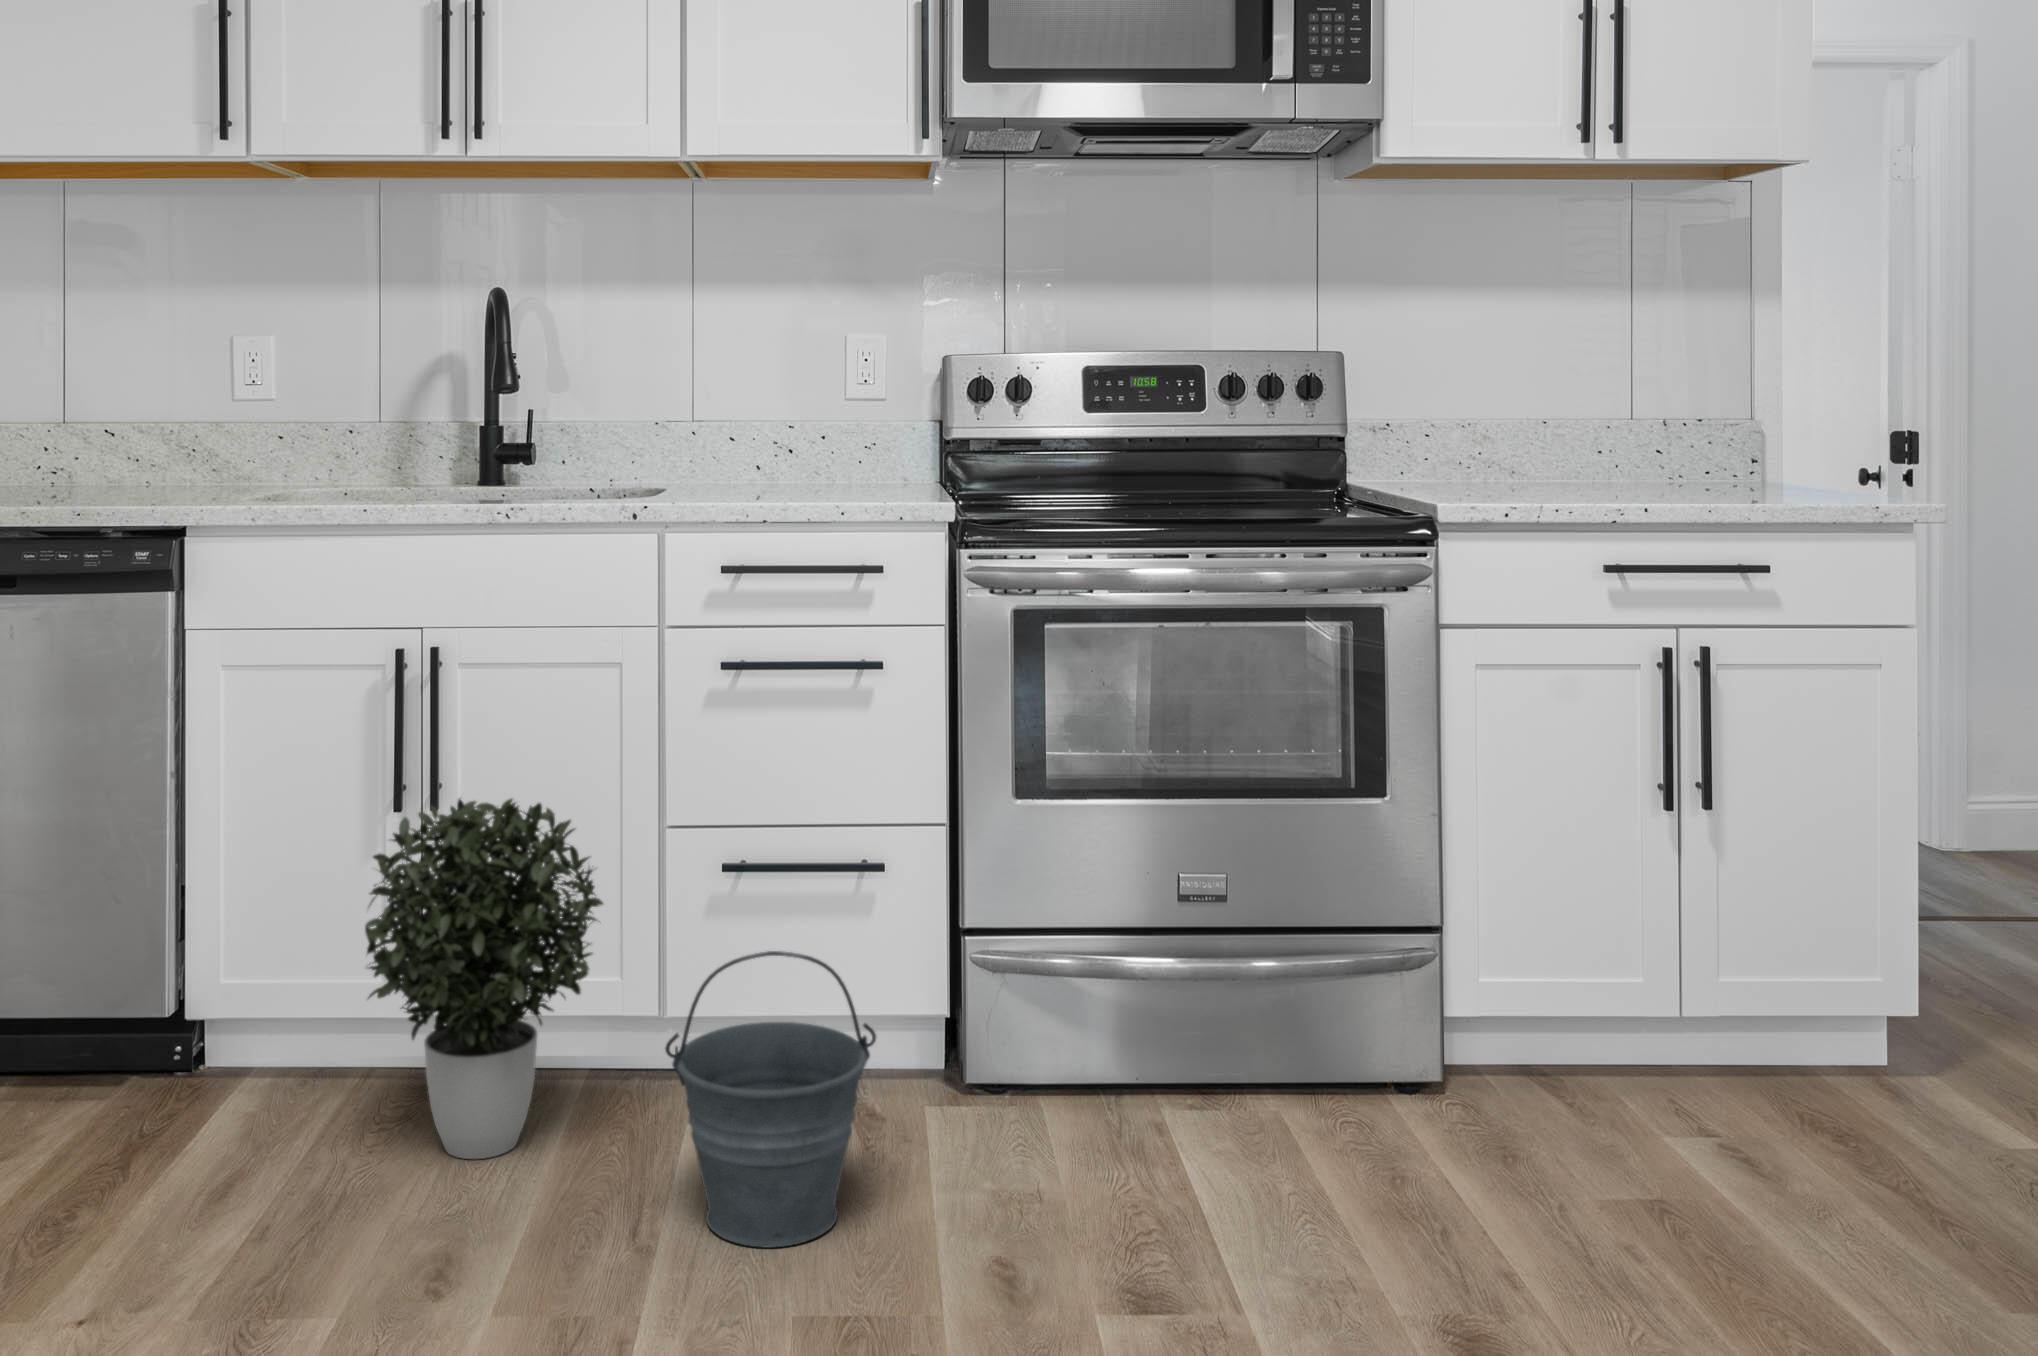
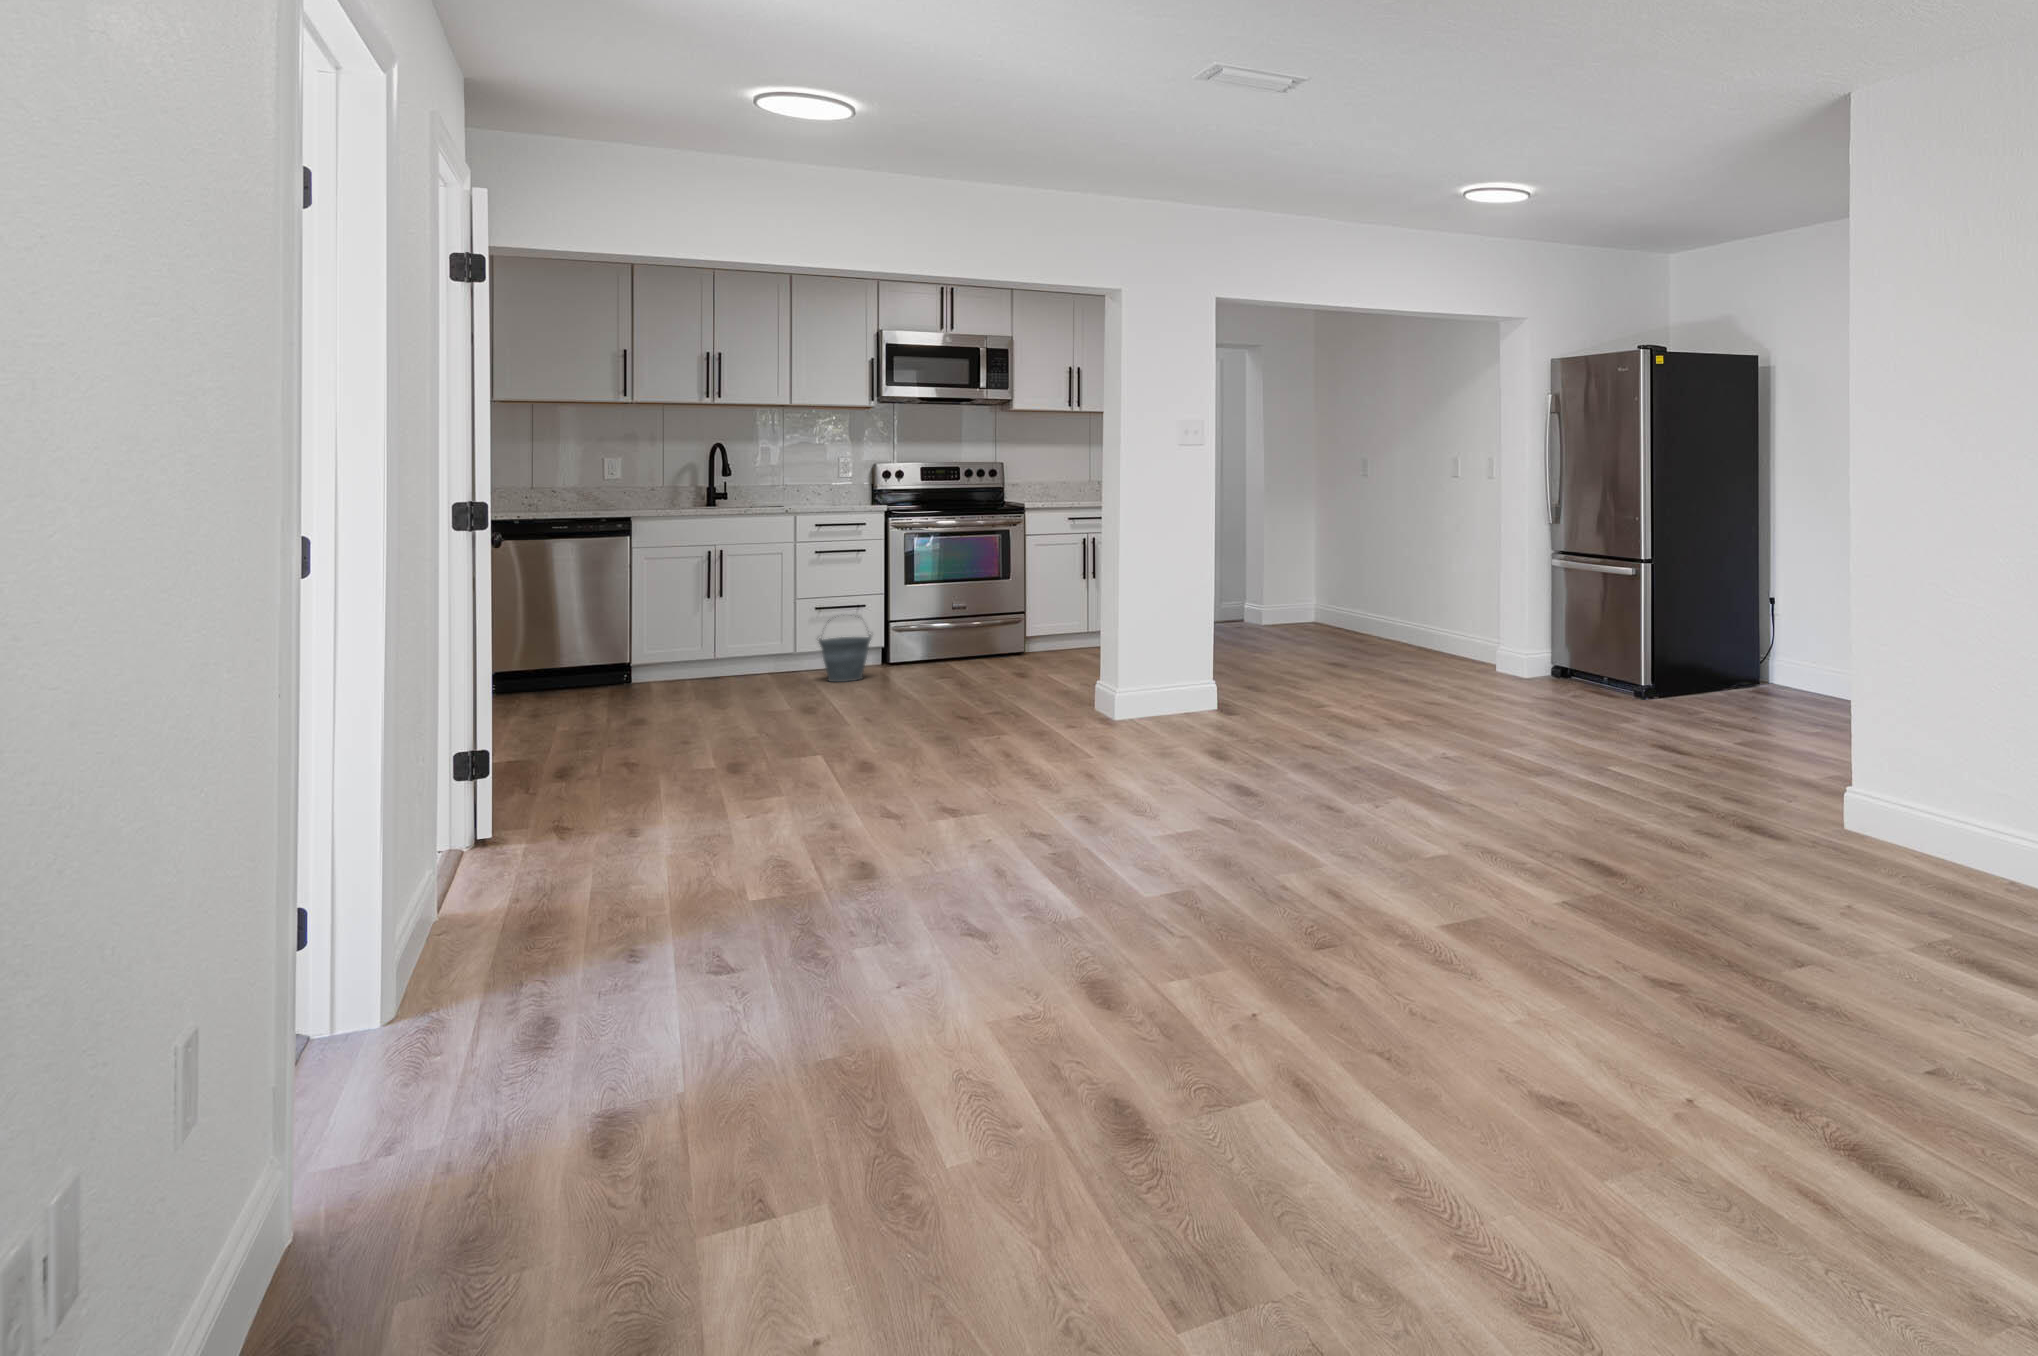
potted plant: present [365,798,603,1159] -> none [712,587,787,683]

